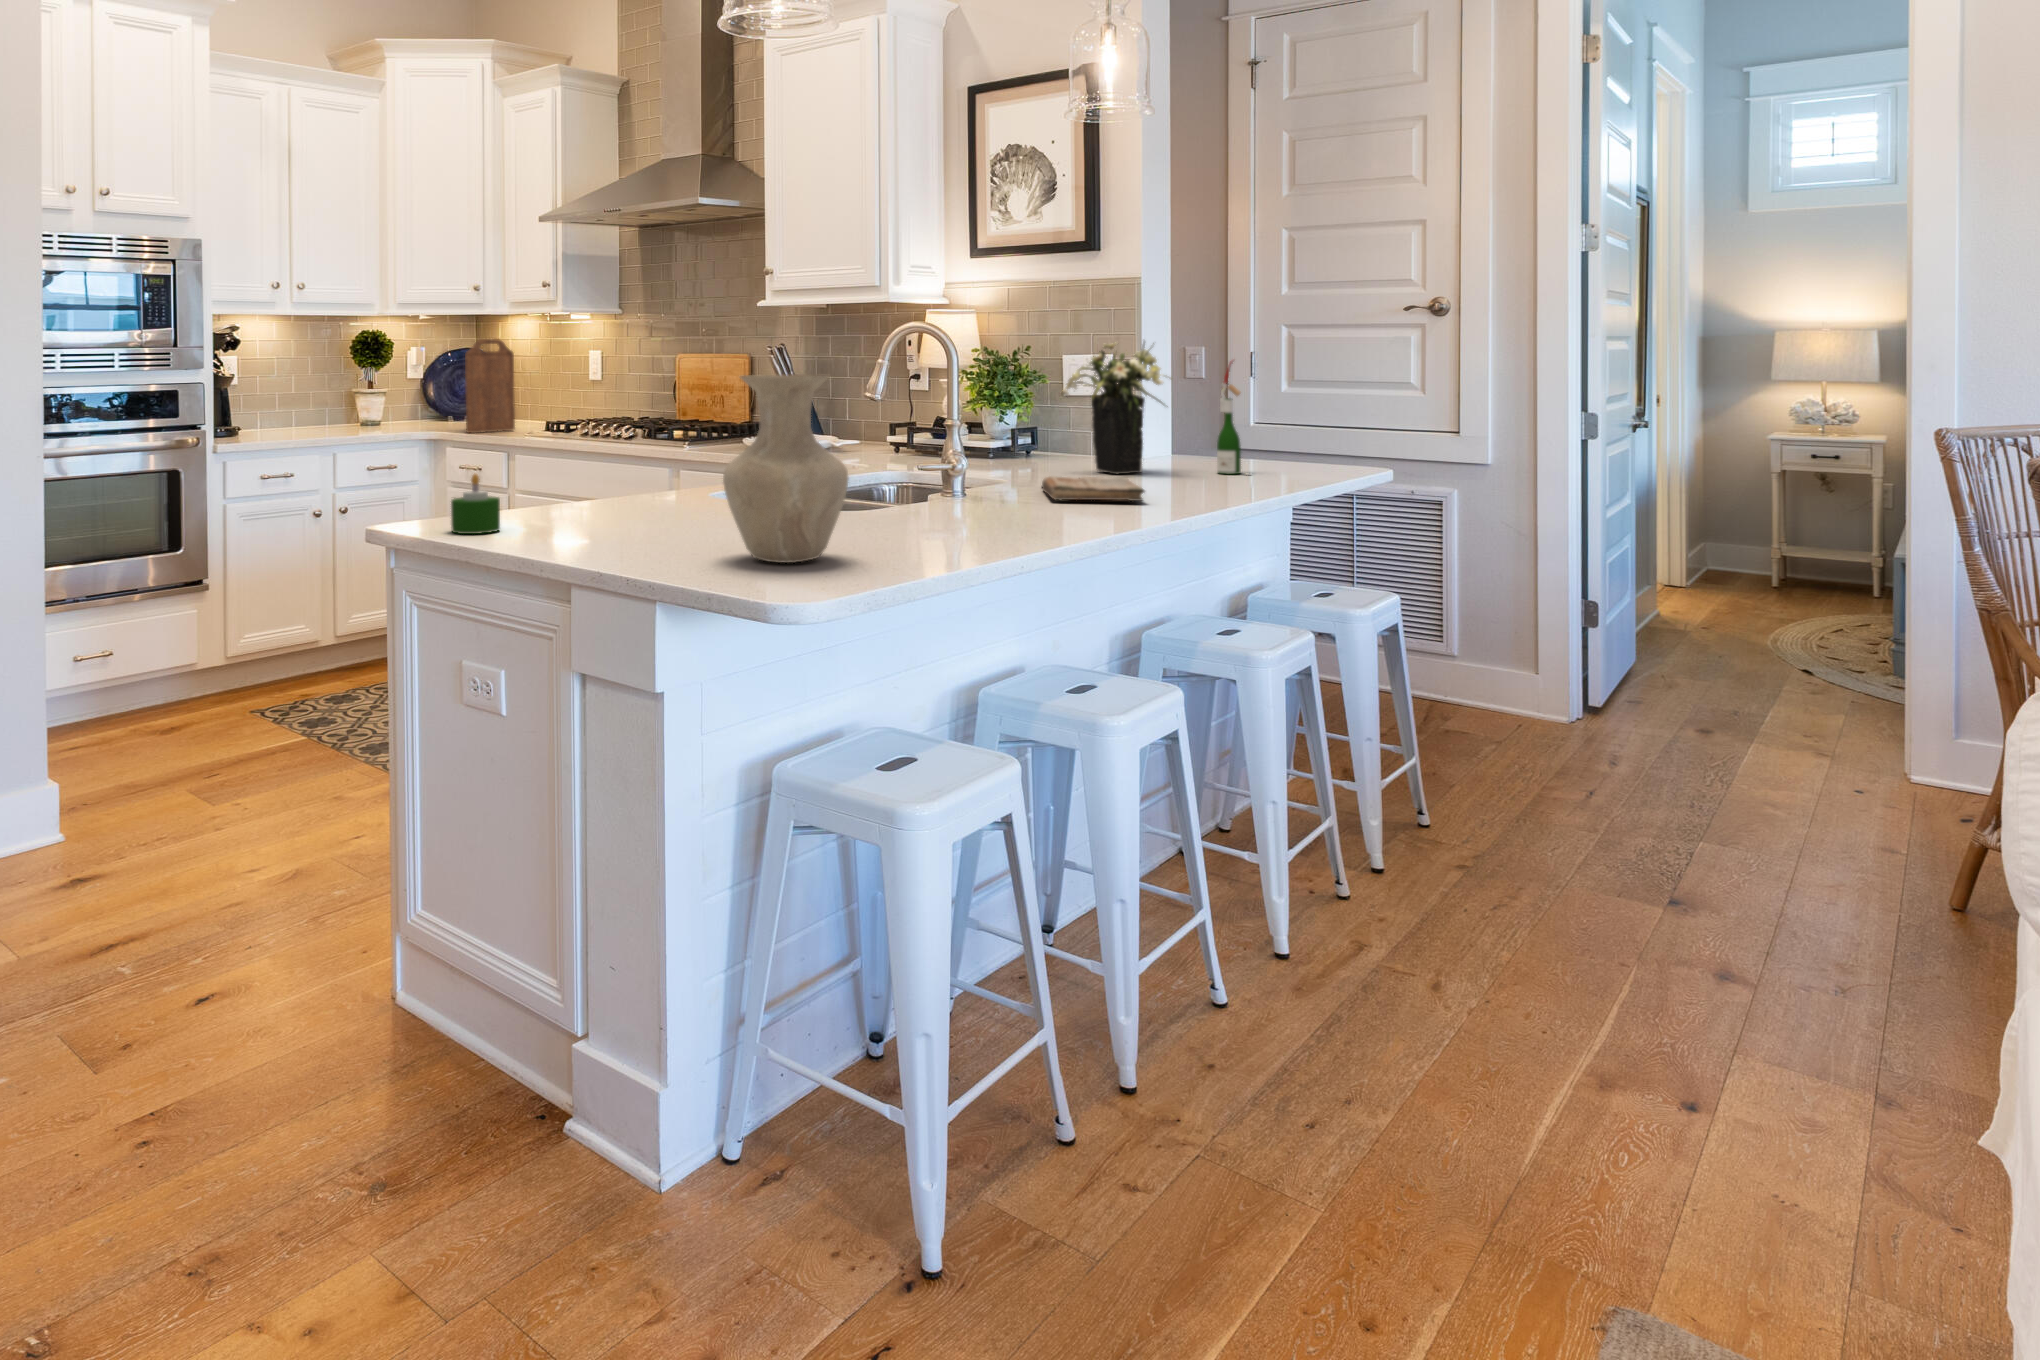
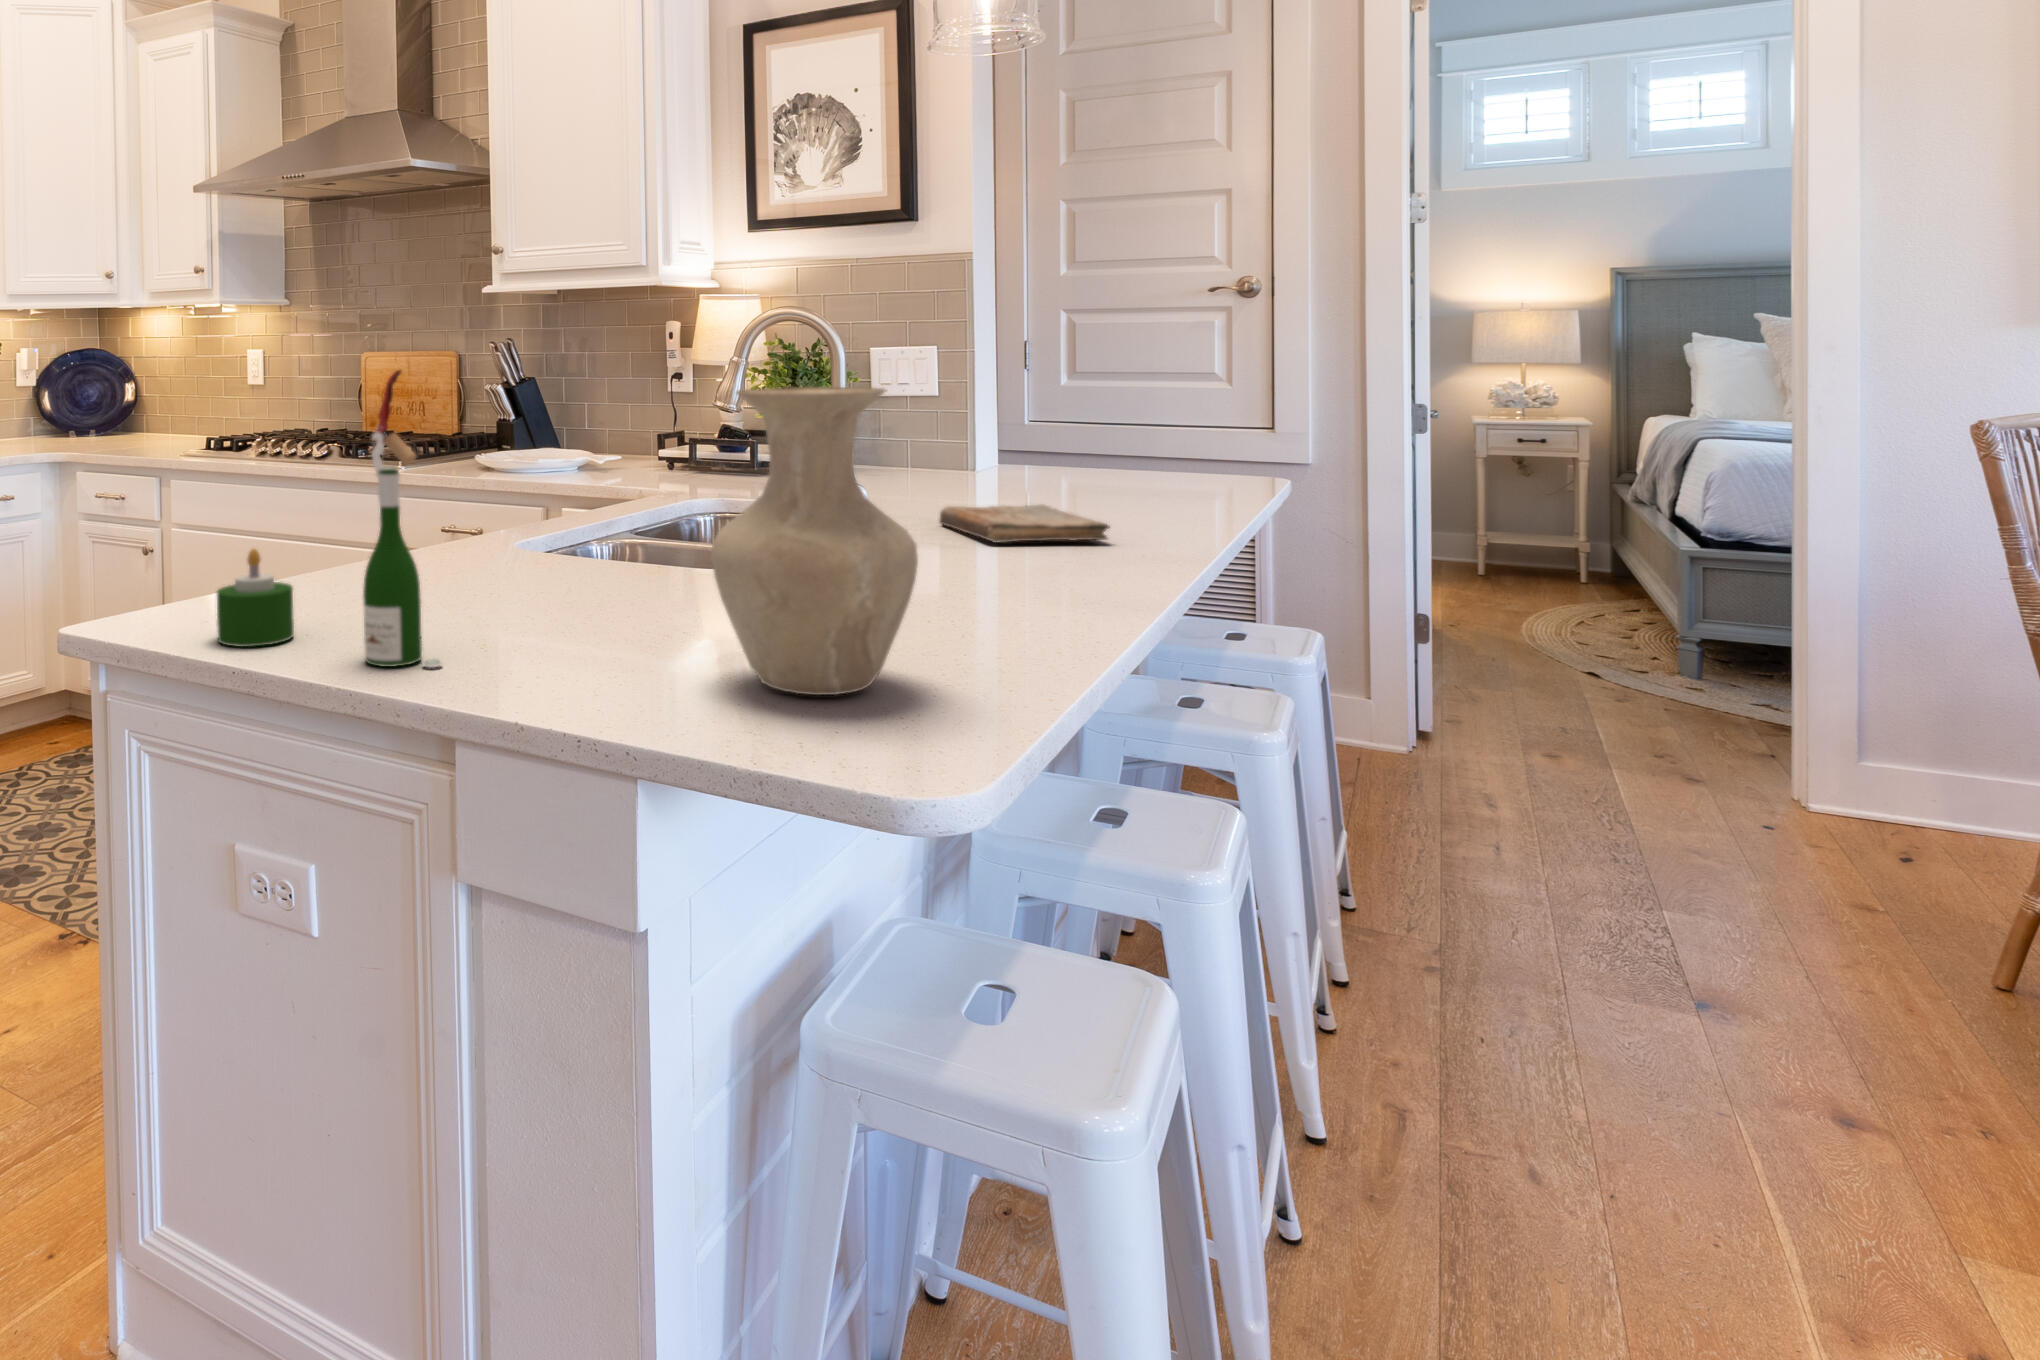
cutting board: present [465,339,515,433] -> none [100,337,162,454]
flower arrangement: present [1061,342,1164,474] -> none [912,327,1056,495]
wine bottle: present [1217,362,1241,474] -> present [363,370,442,667]

